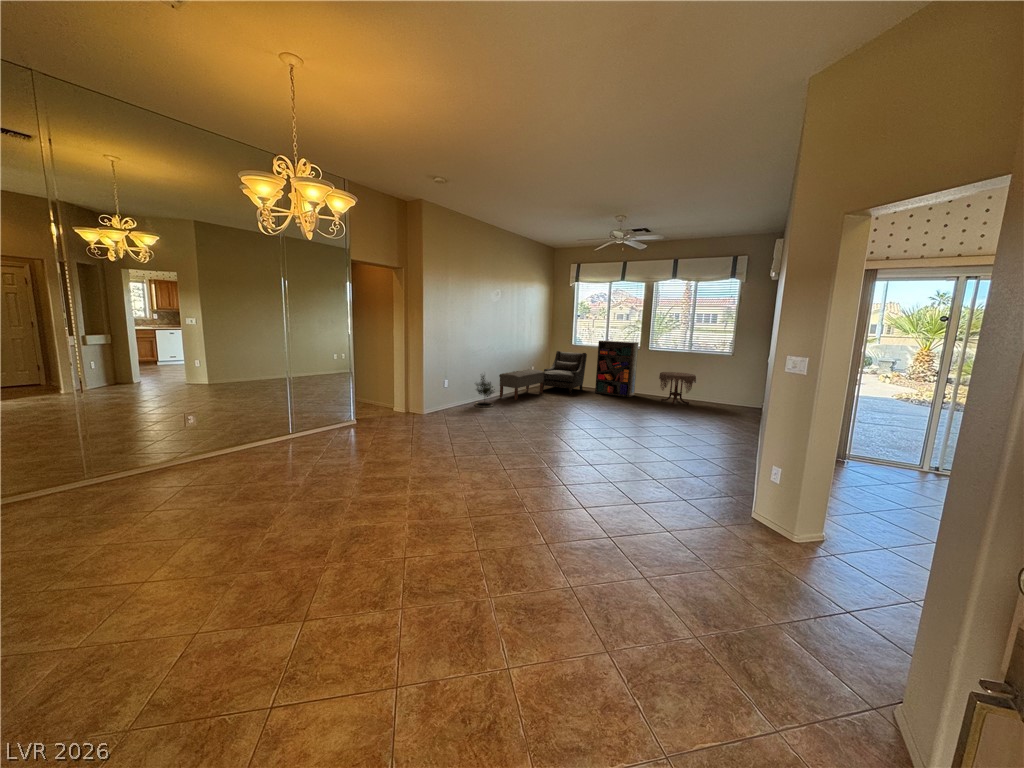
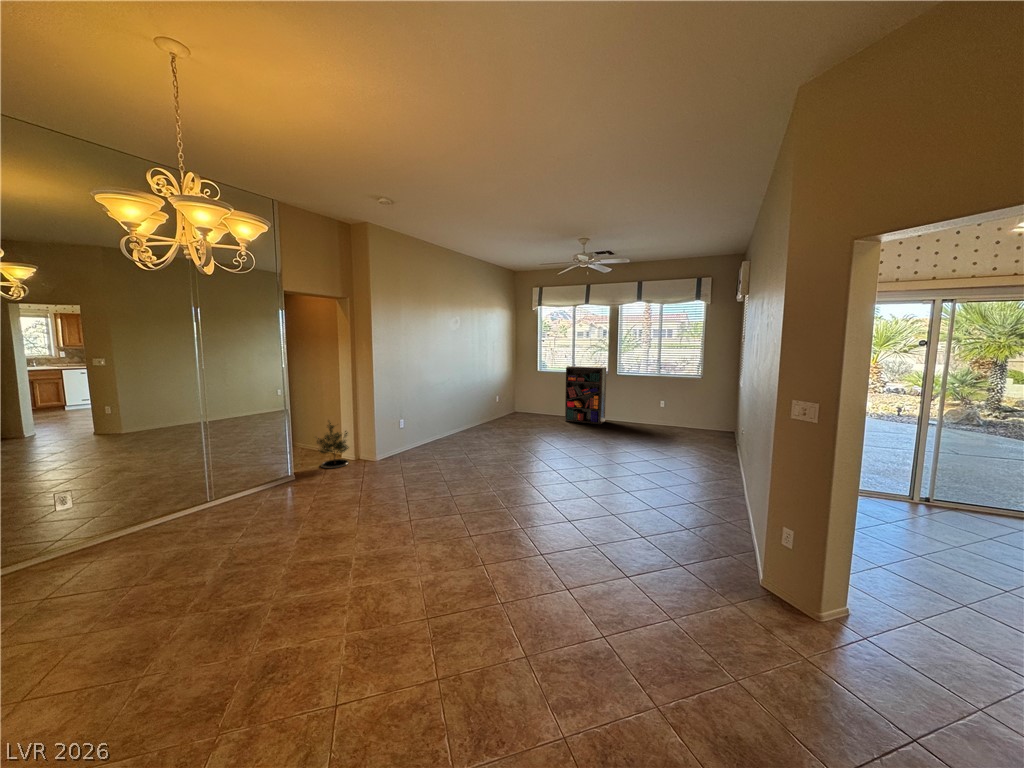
armchair: present [543,351,587,394] -> none [507,378,554,424]
bench: present [499,369,544,400] -> none [463,400,512,435]
side table: present [659,372,696,405] -> none [630,397,667,432]
potted tree: present [475,376,495,407] -> present [317,423,349,468]

